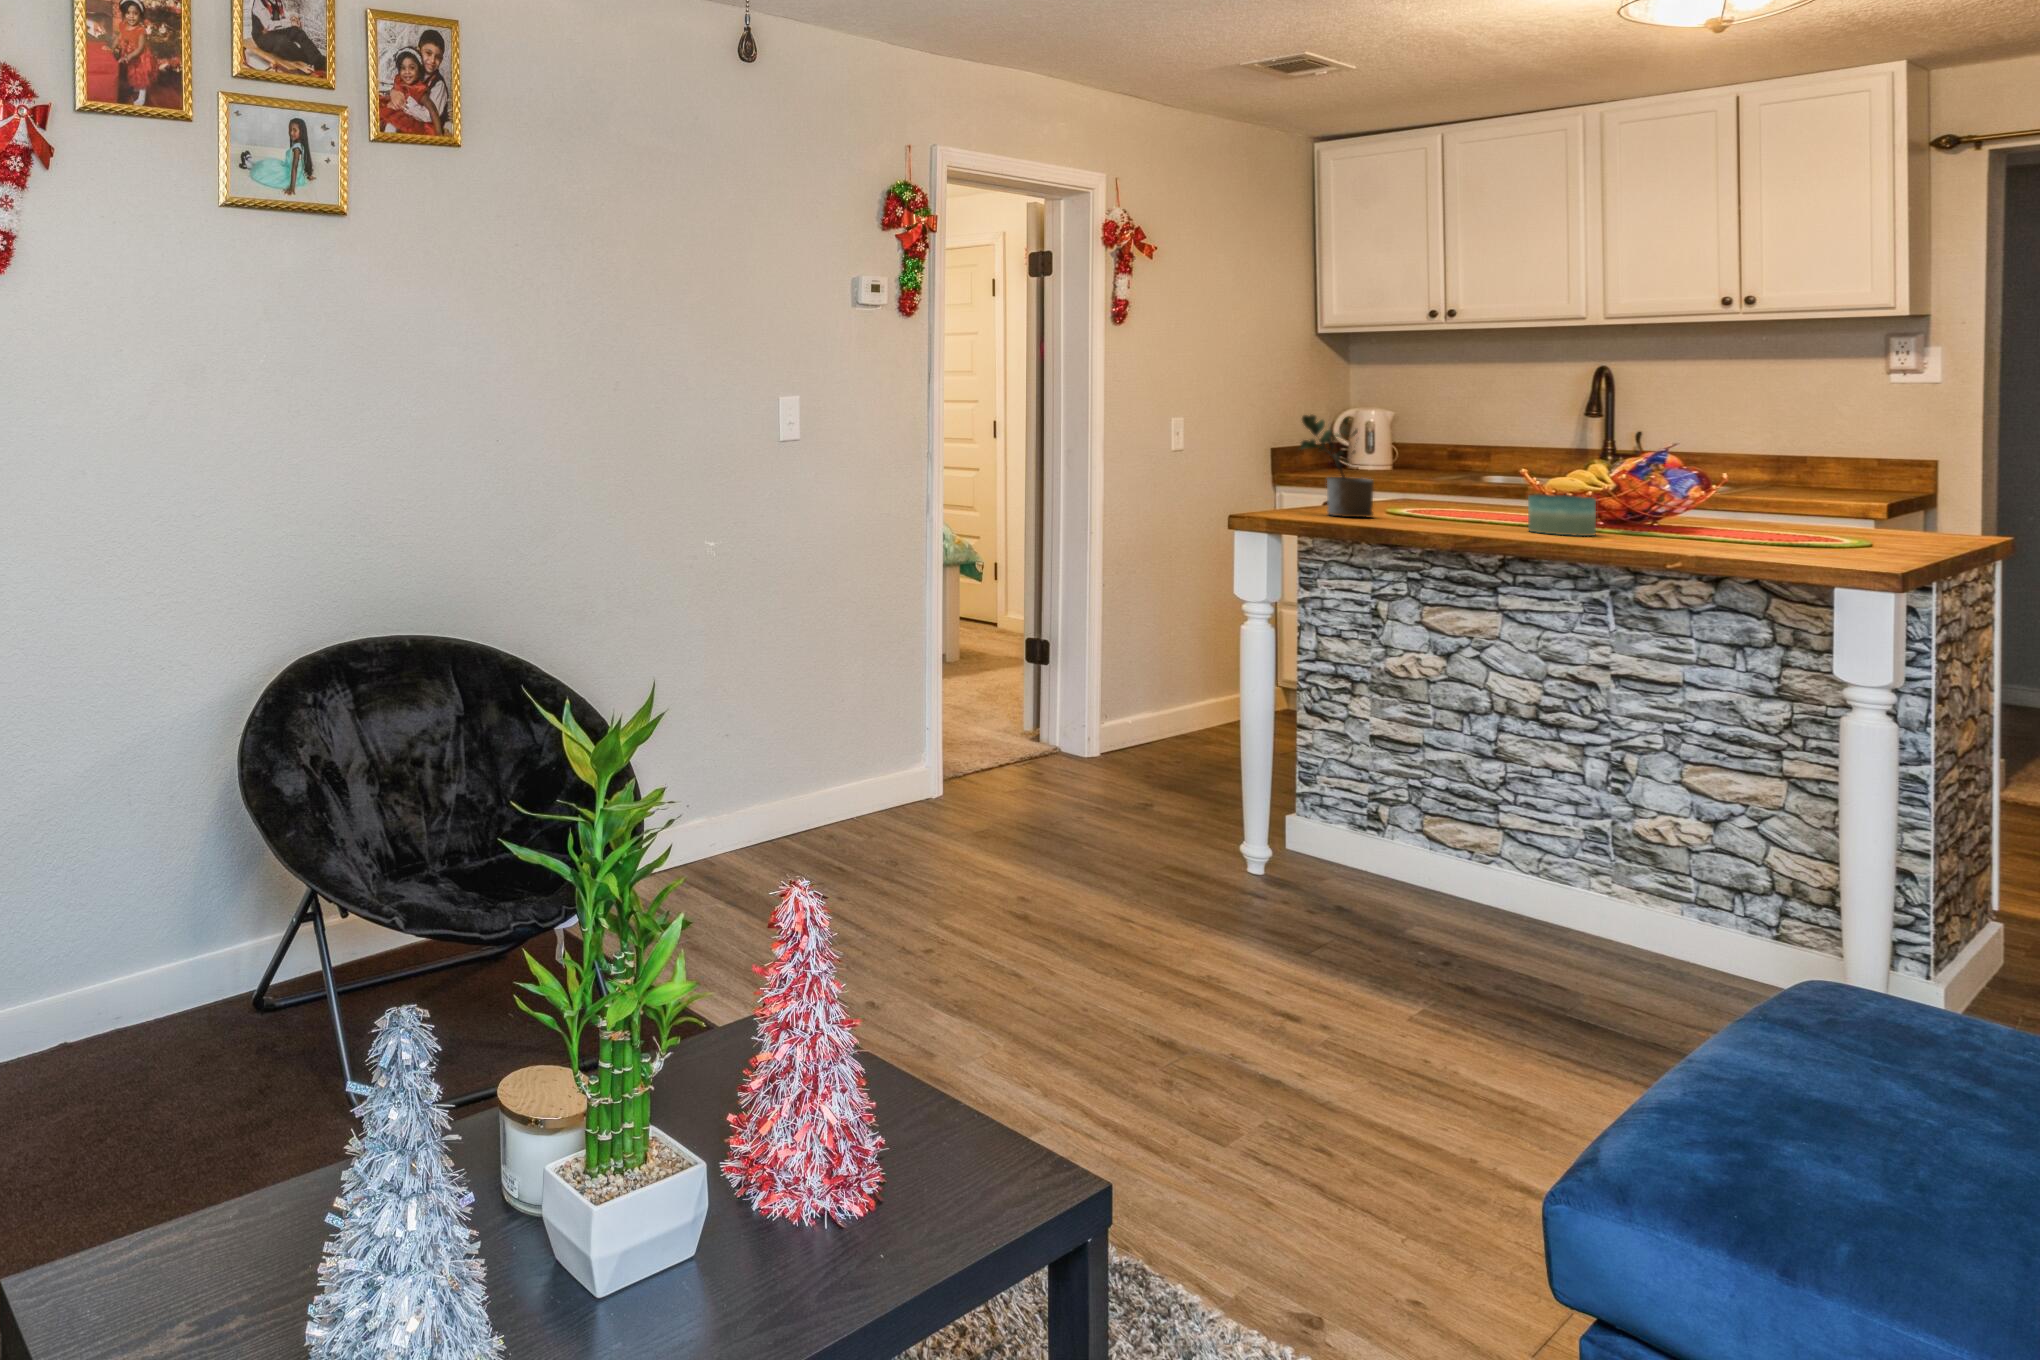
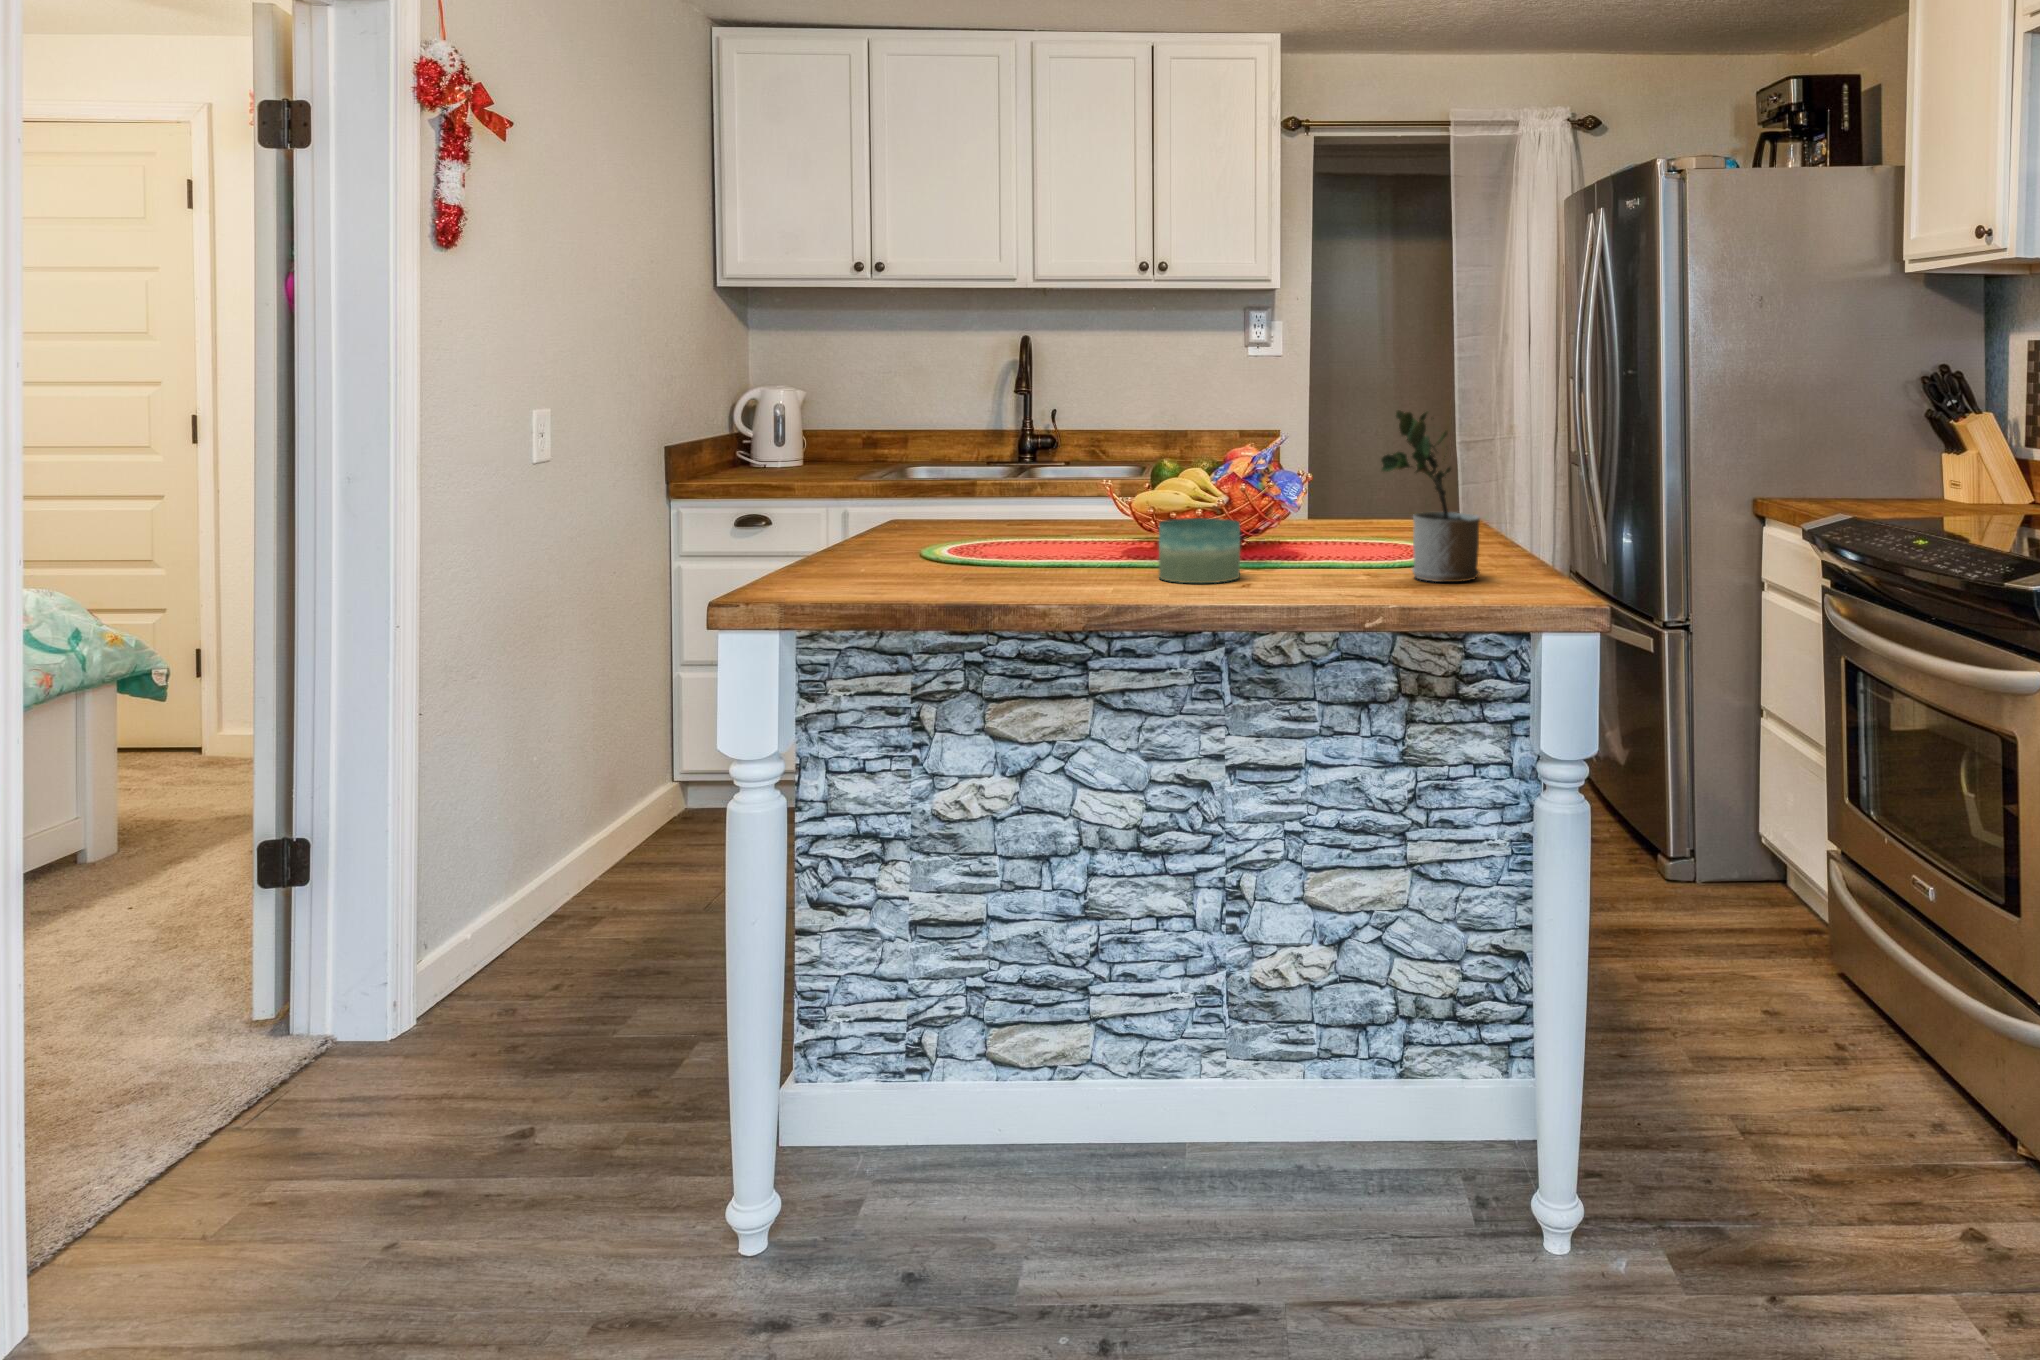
potted plant: present [1301,415,1374,518] -> present [1381,410,1480,582]

